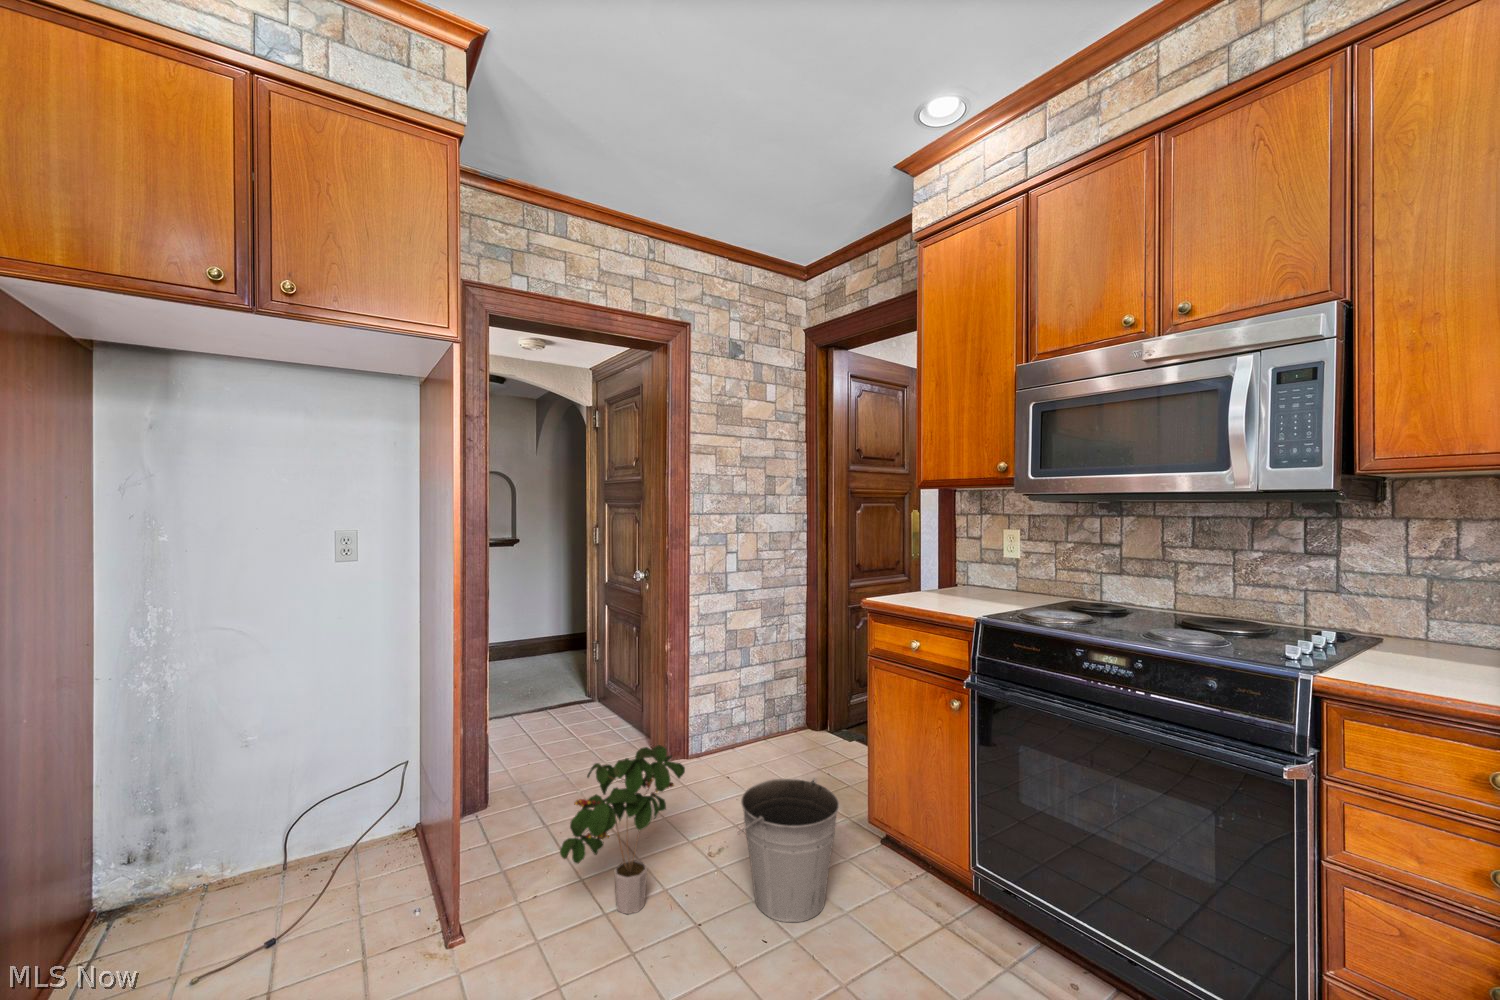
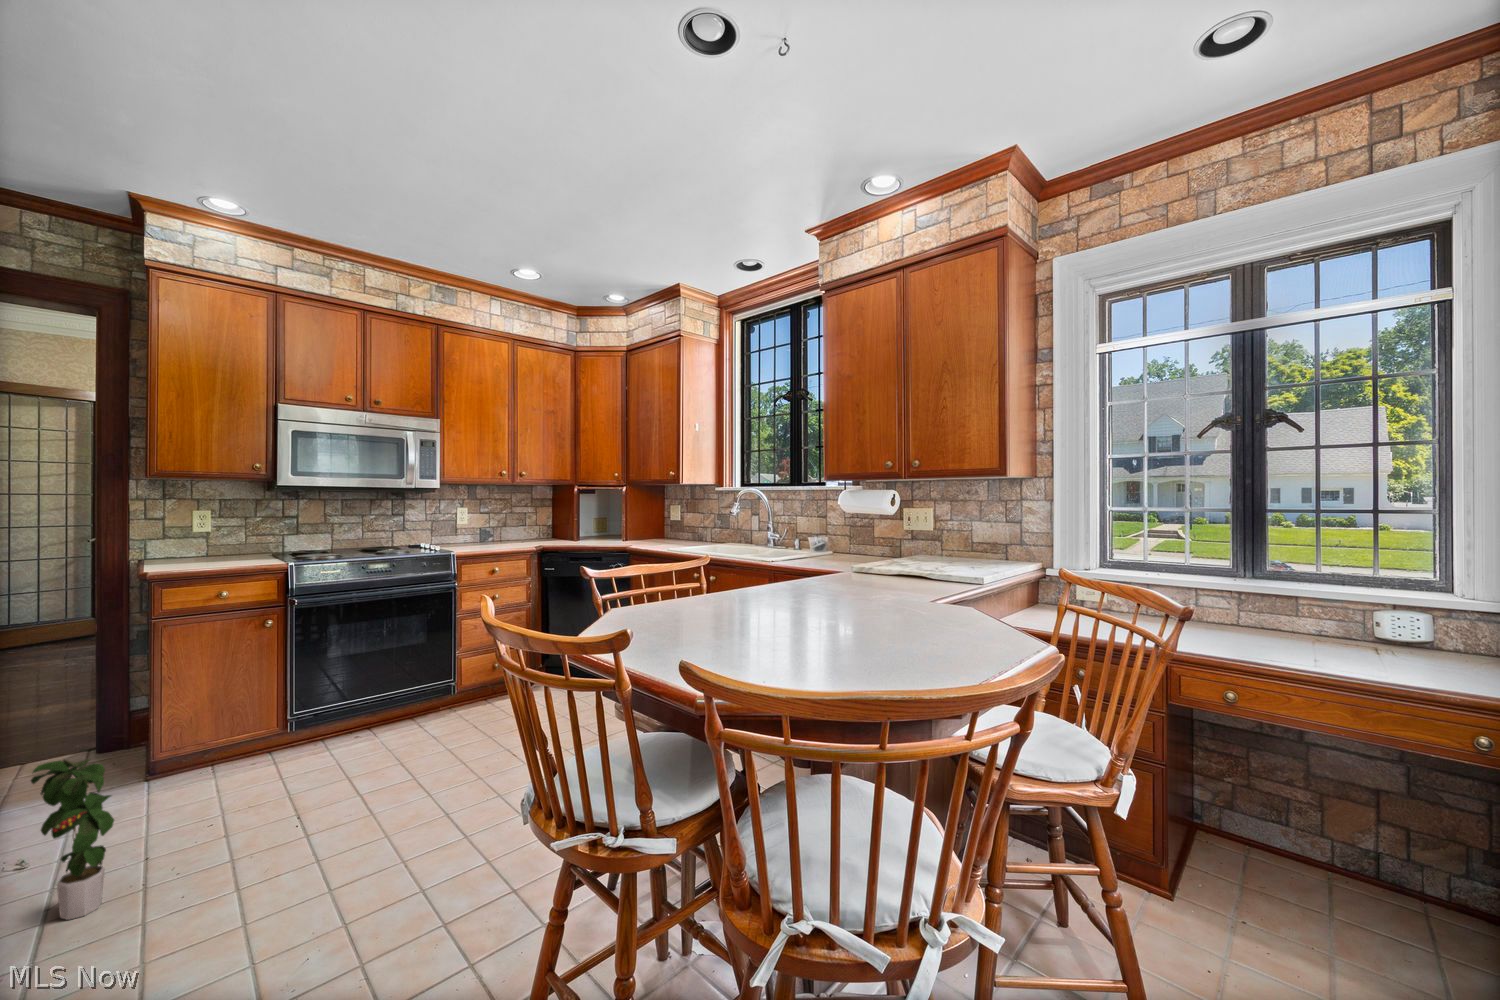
bucket: present [738,778,839,922] -> none [121,728,233,839]

